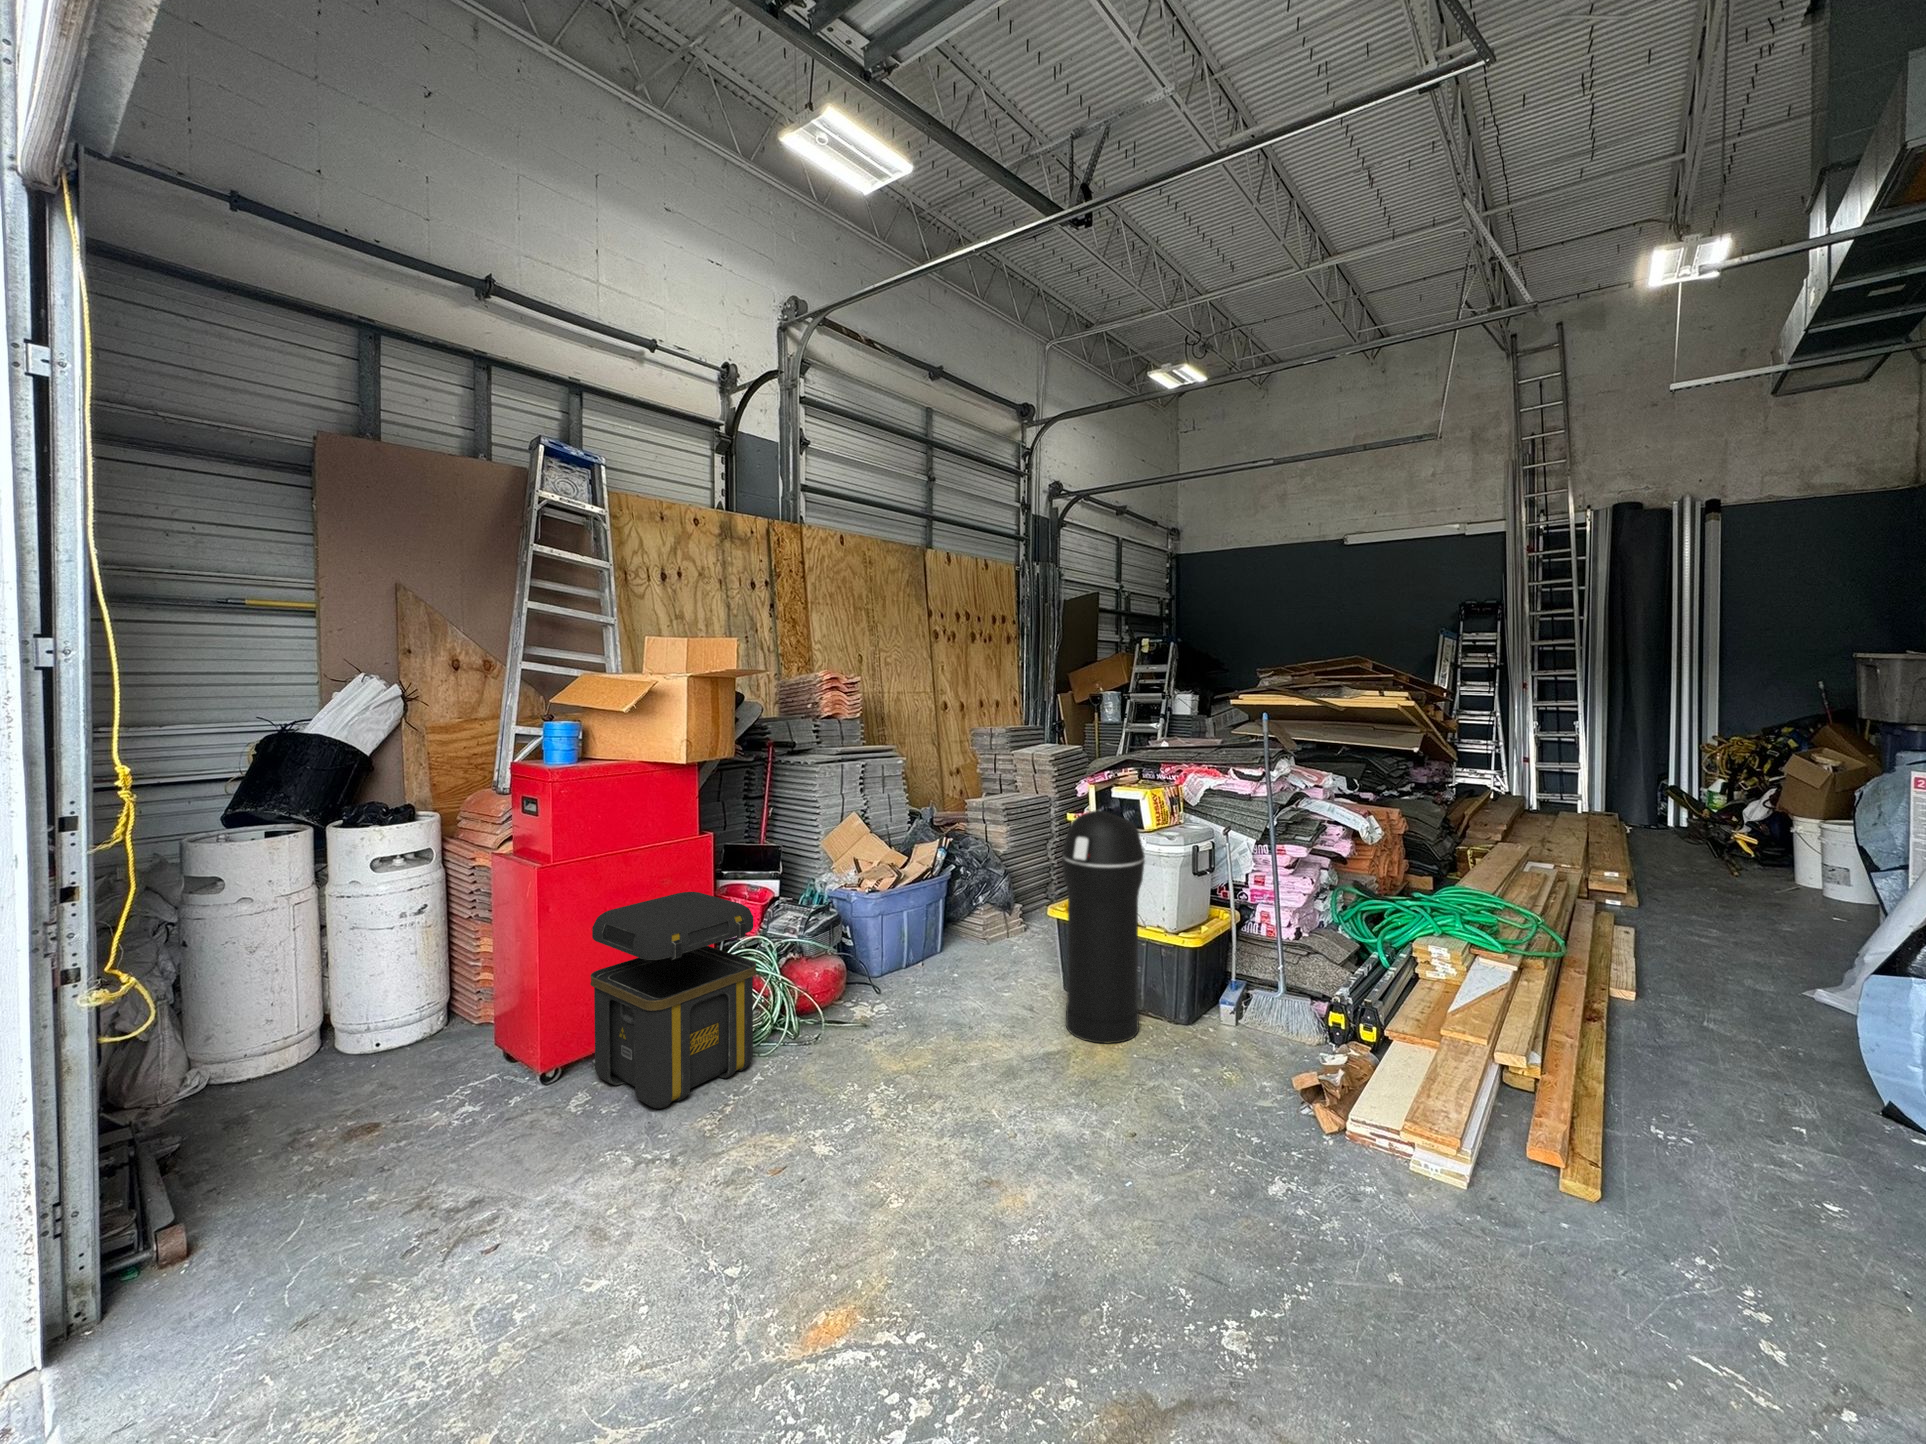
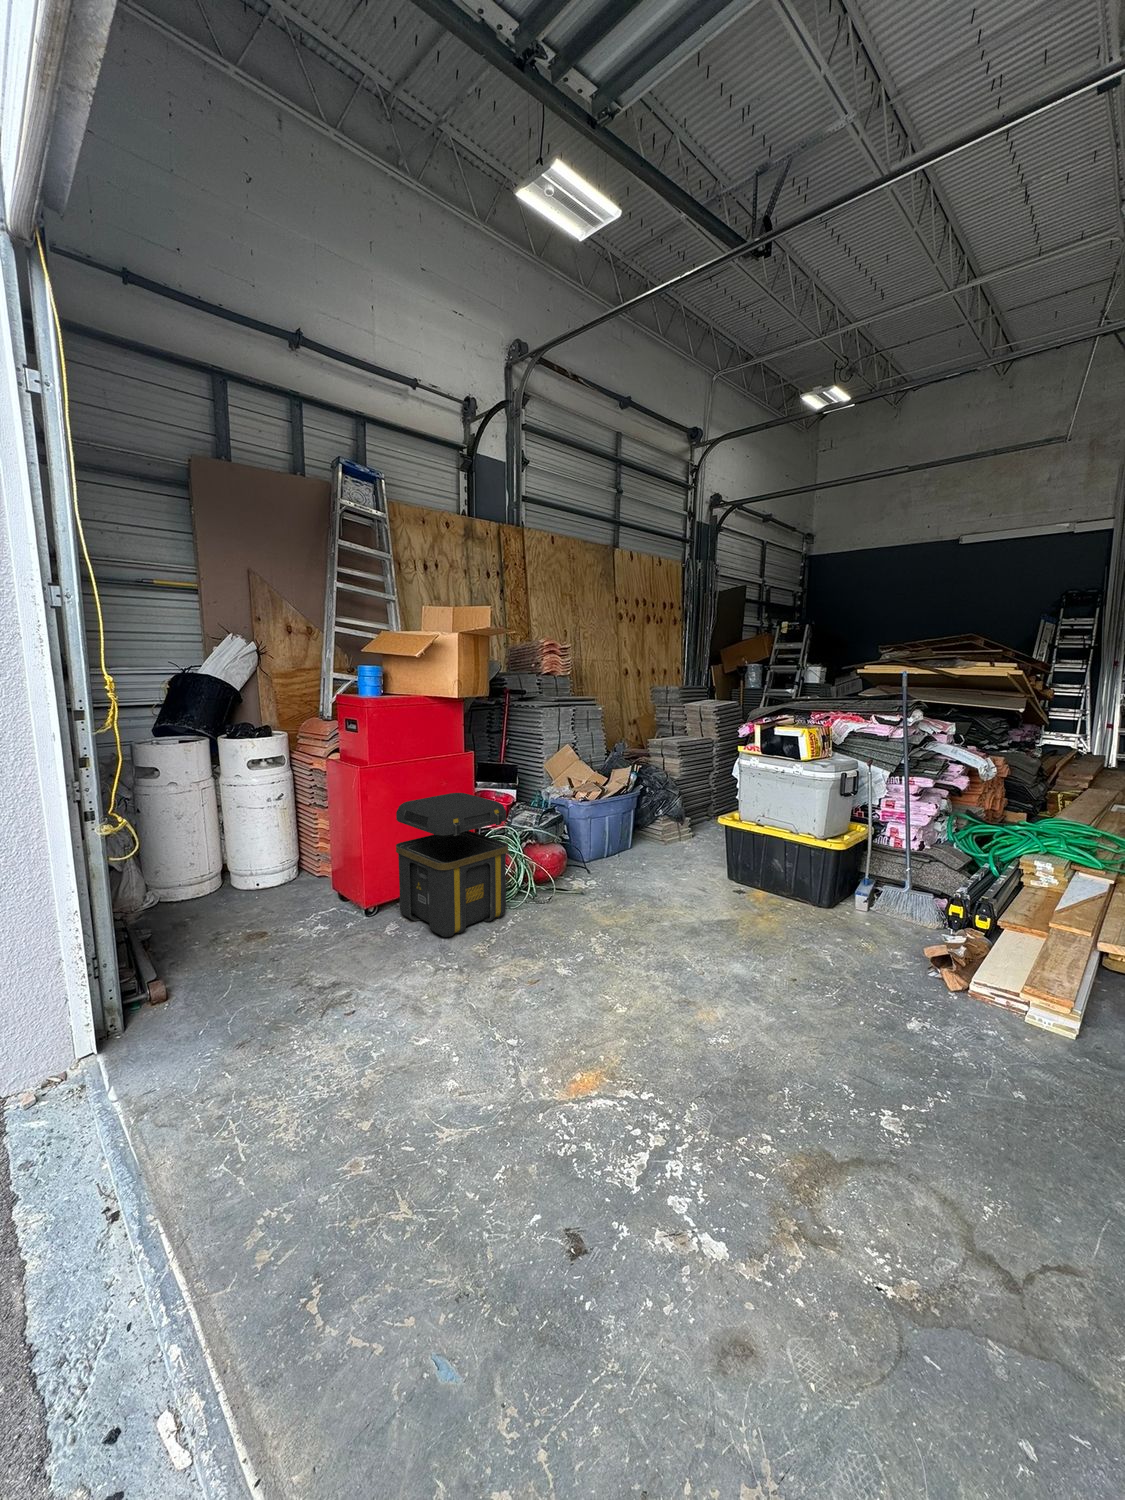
trash can: present [1062,811,1145,1043] -> none [732,743,803,919]

